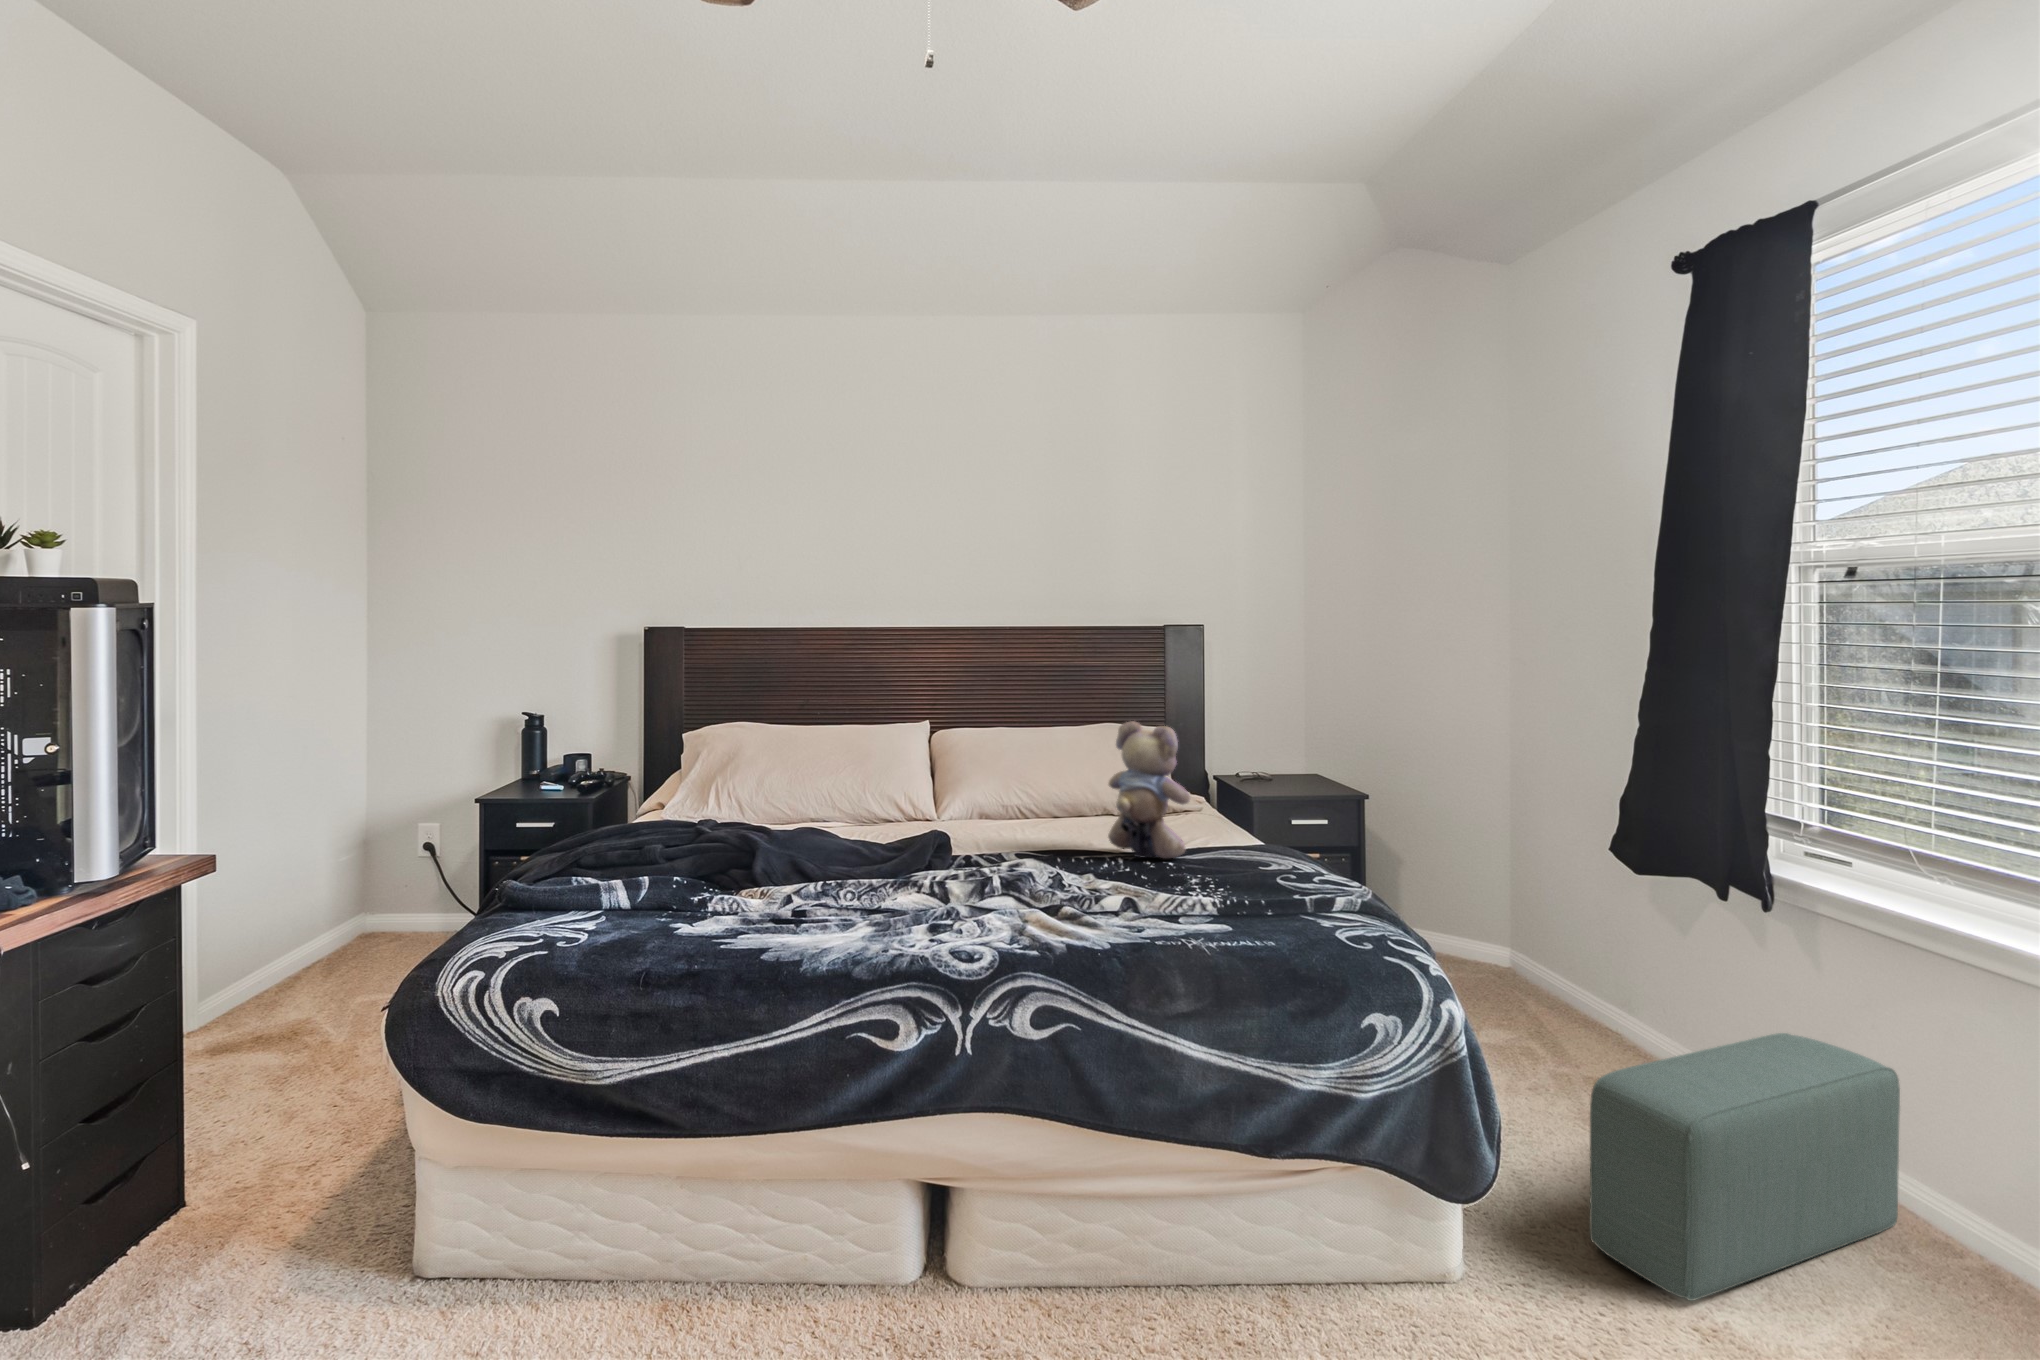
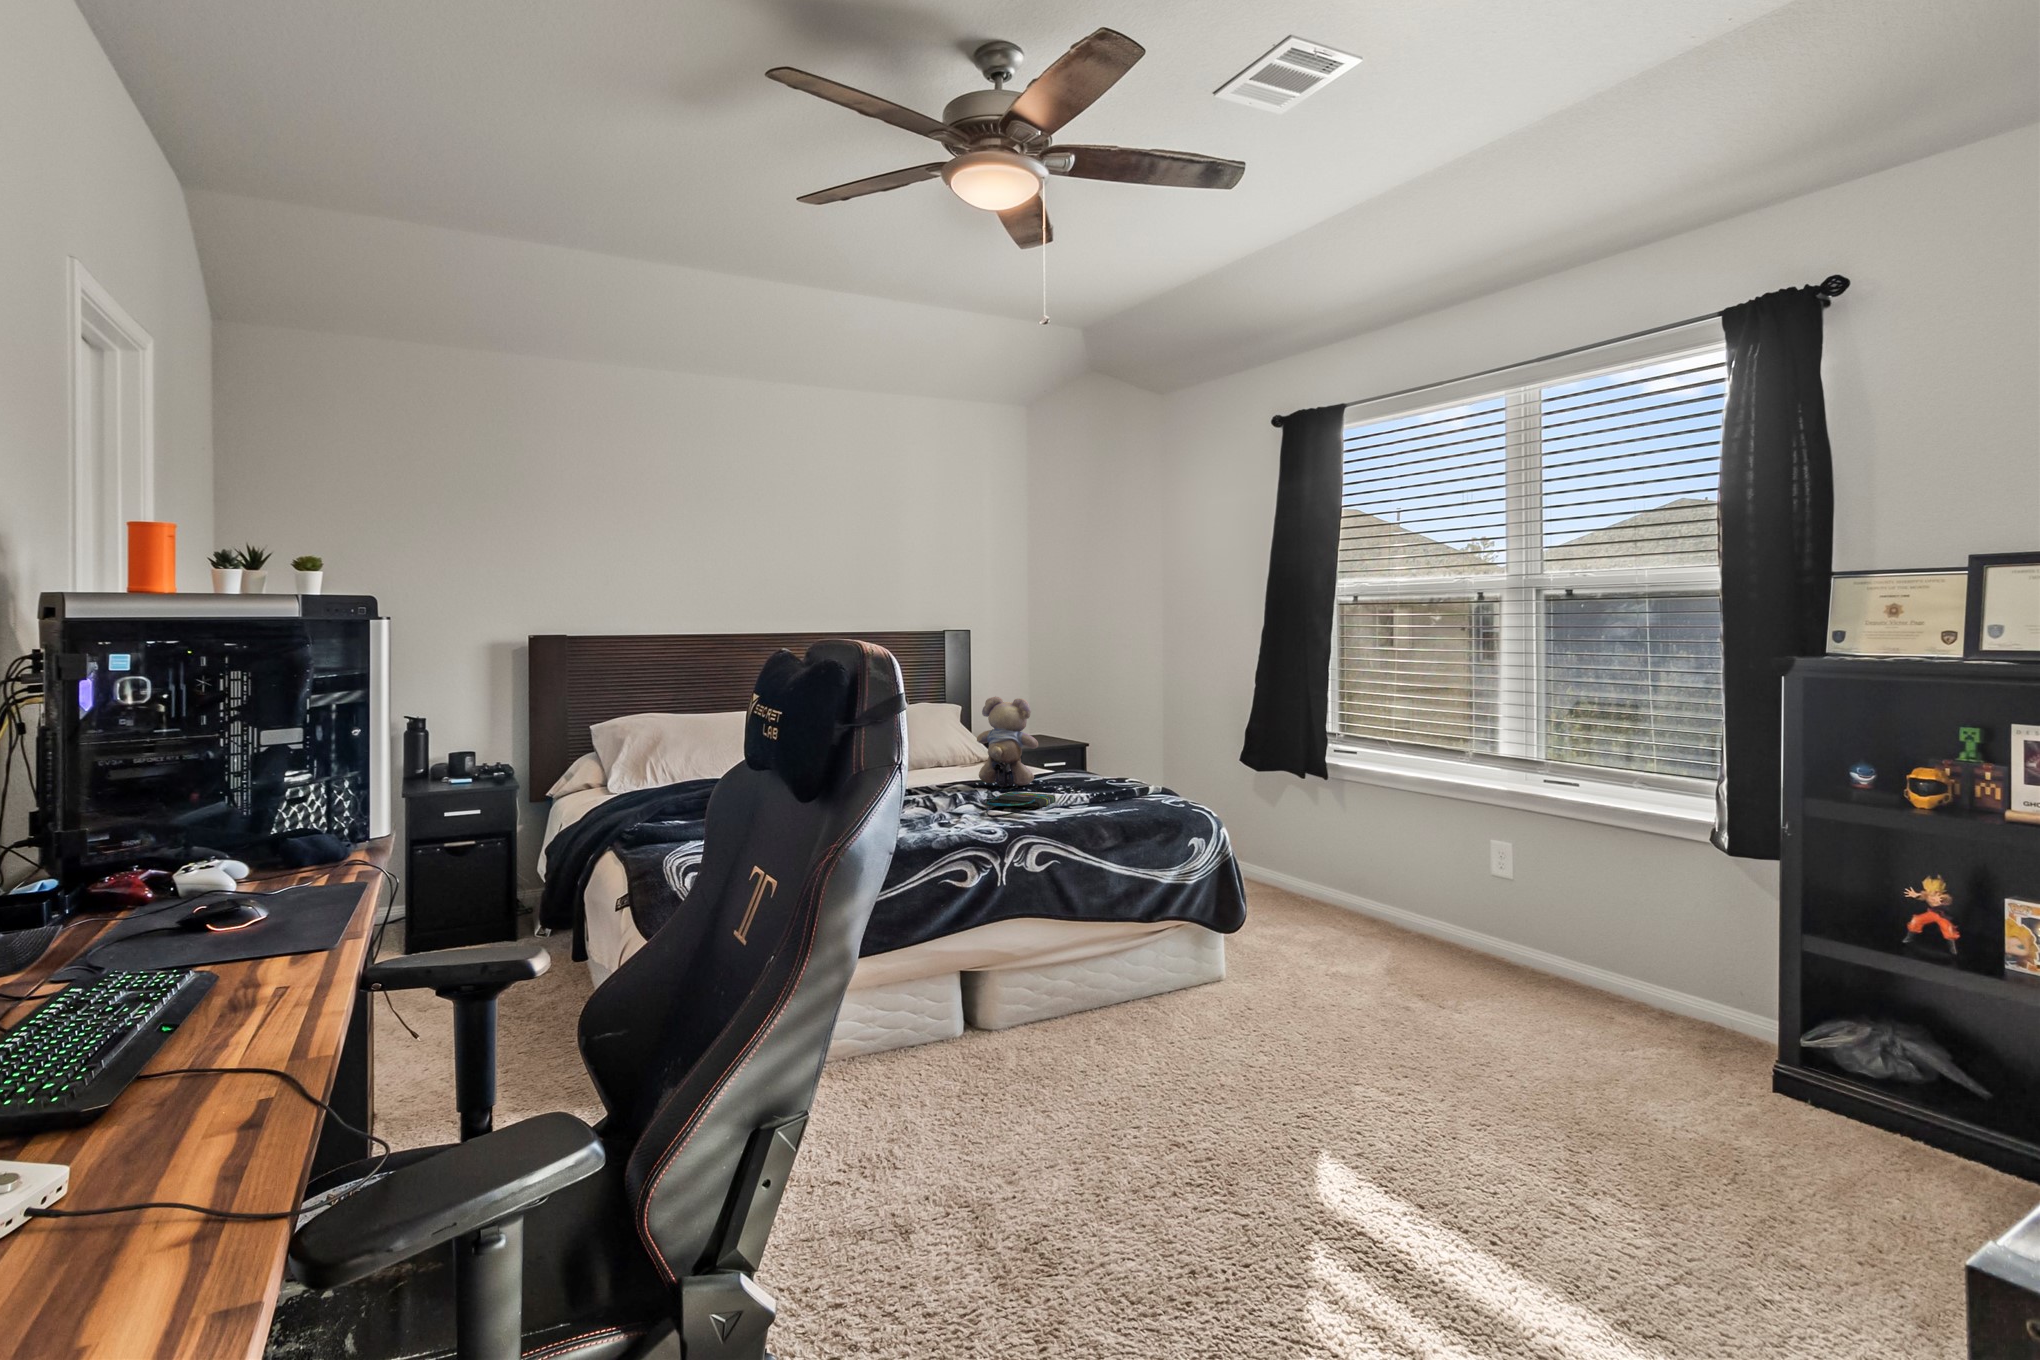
tote bag: none [1022,873,1170,922] -> present [986,792,1056,818]
pouf: present [1590,1033,1900,1301] -> none [1271,845,1386,968]

